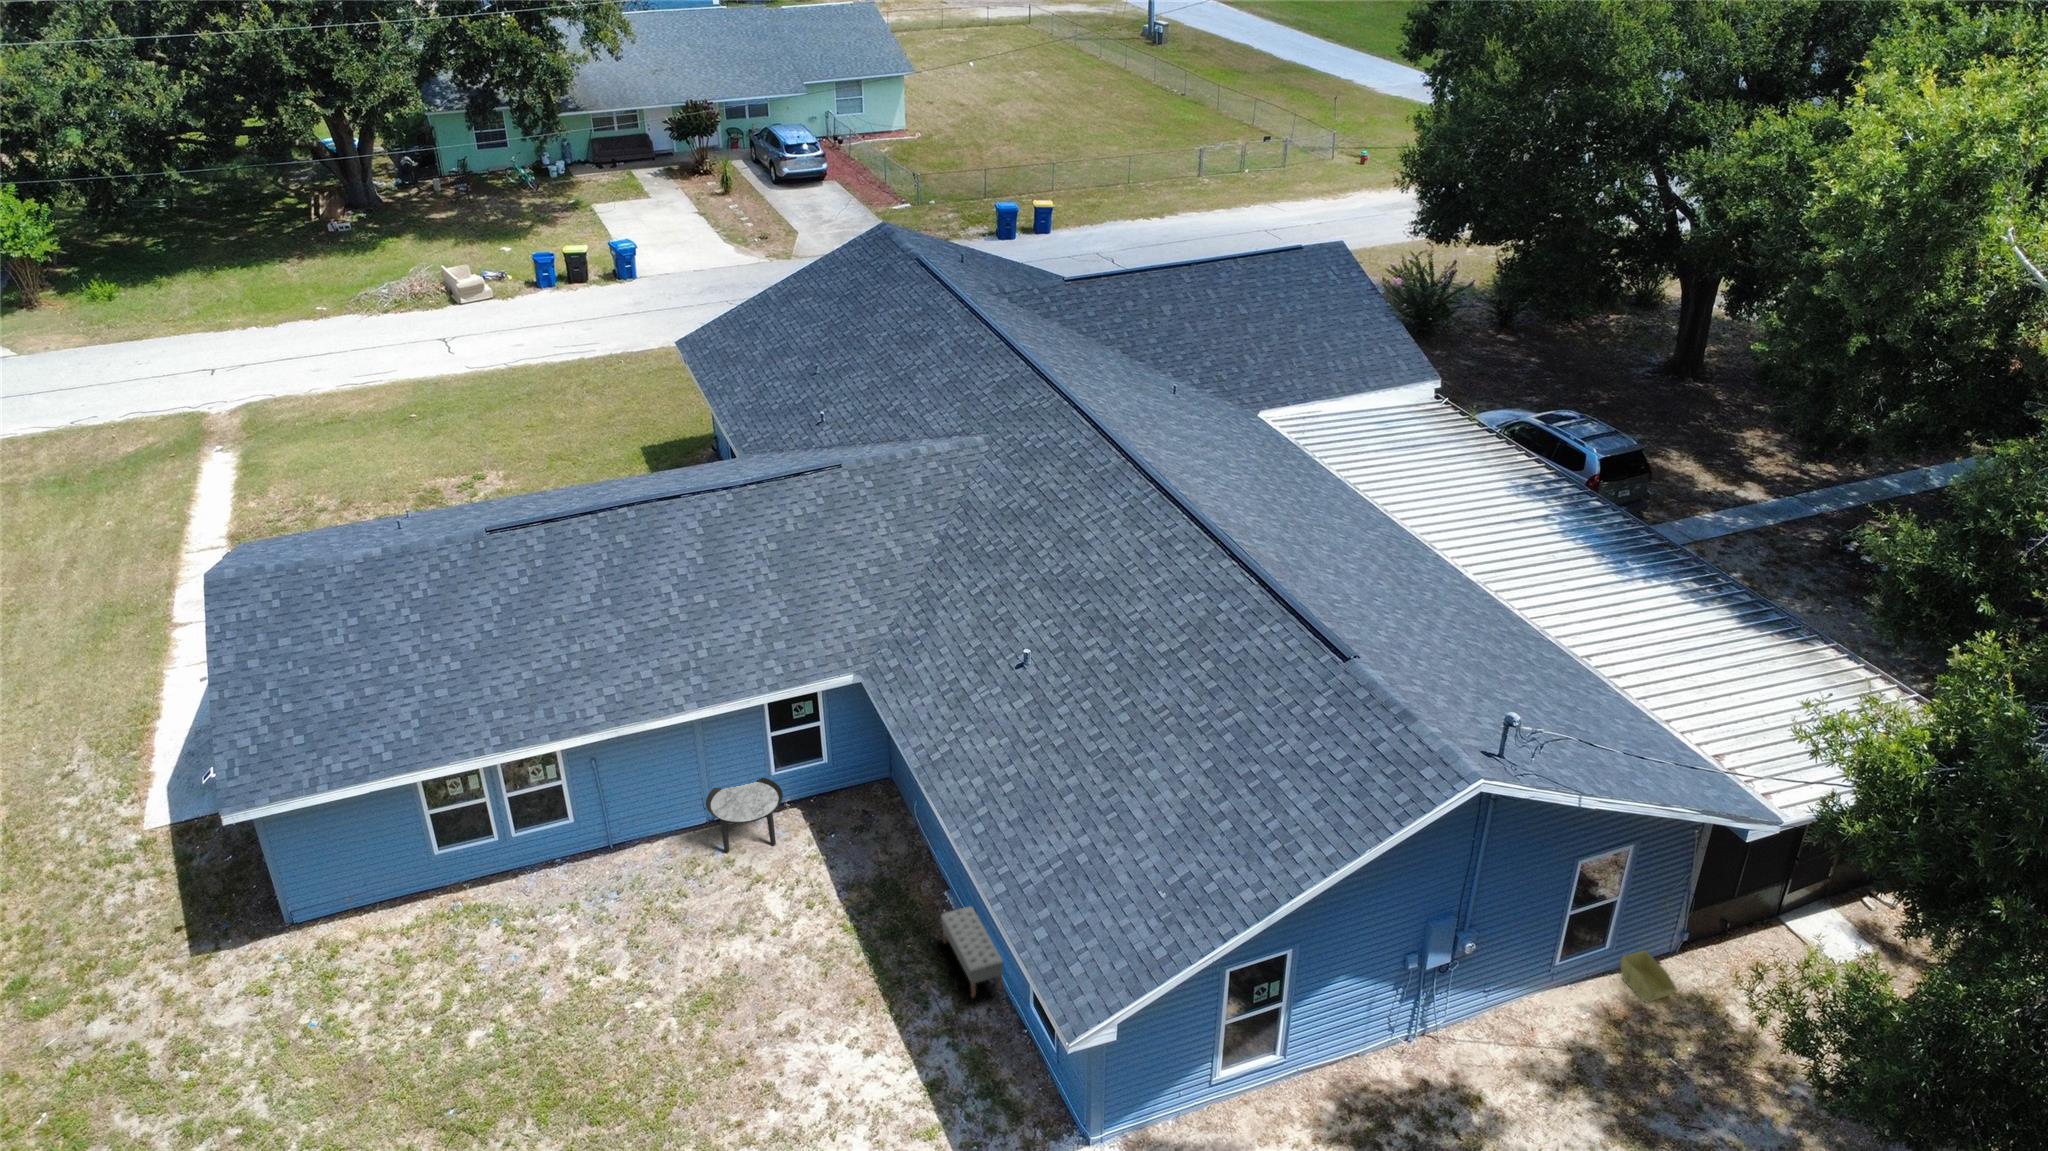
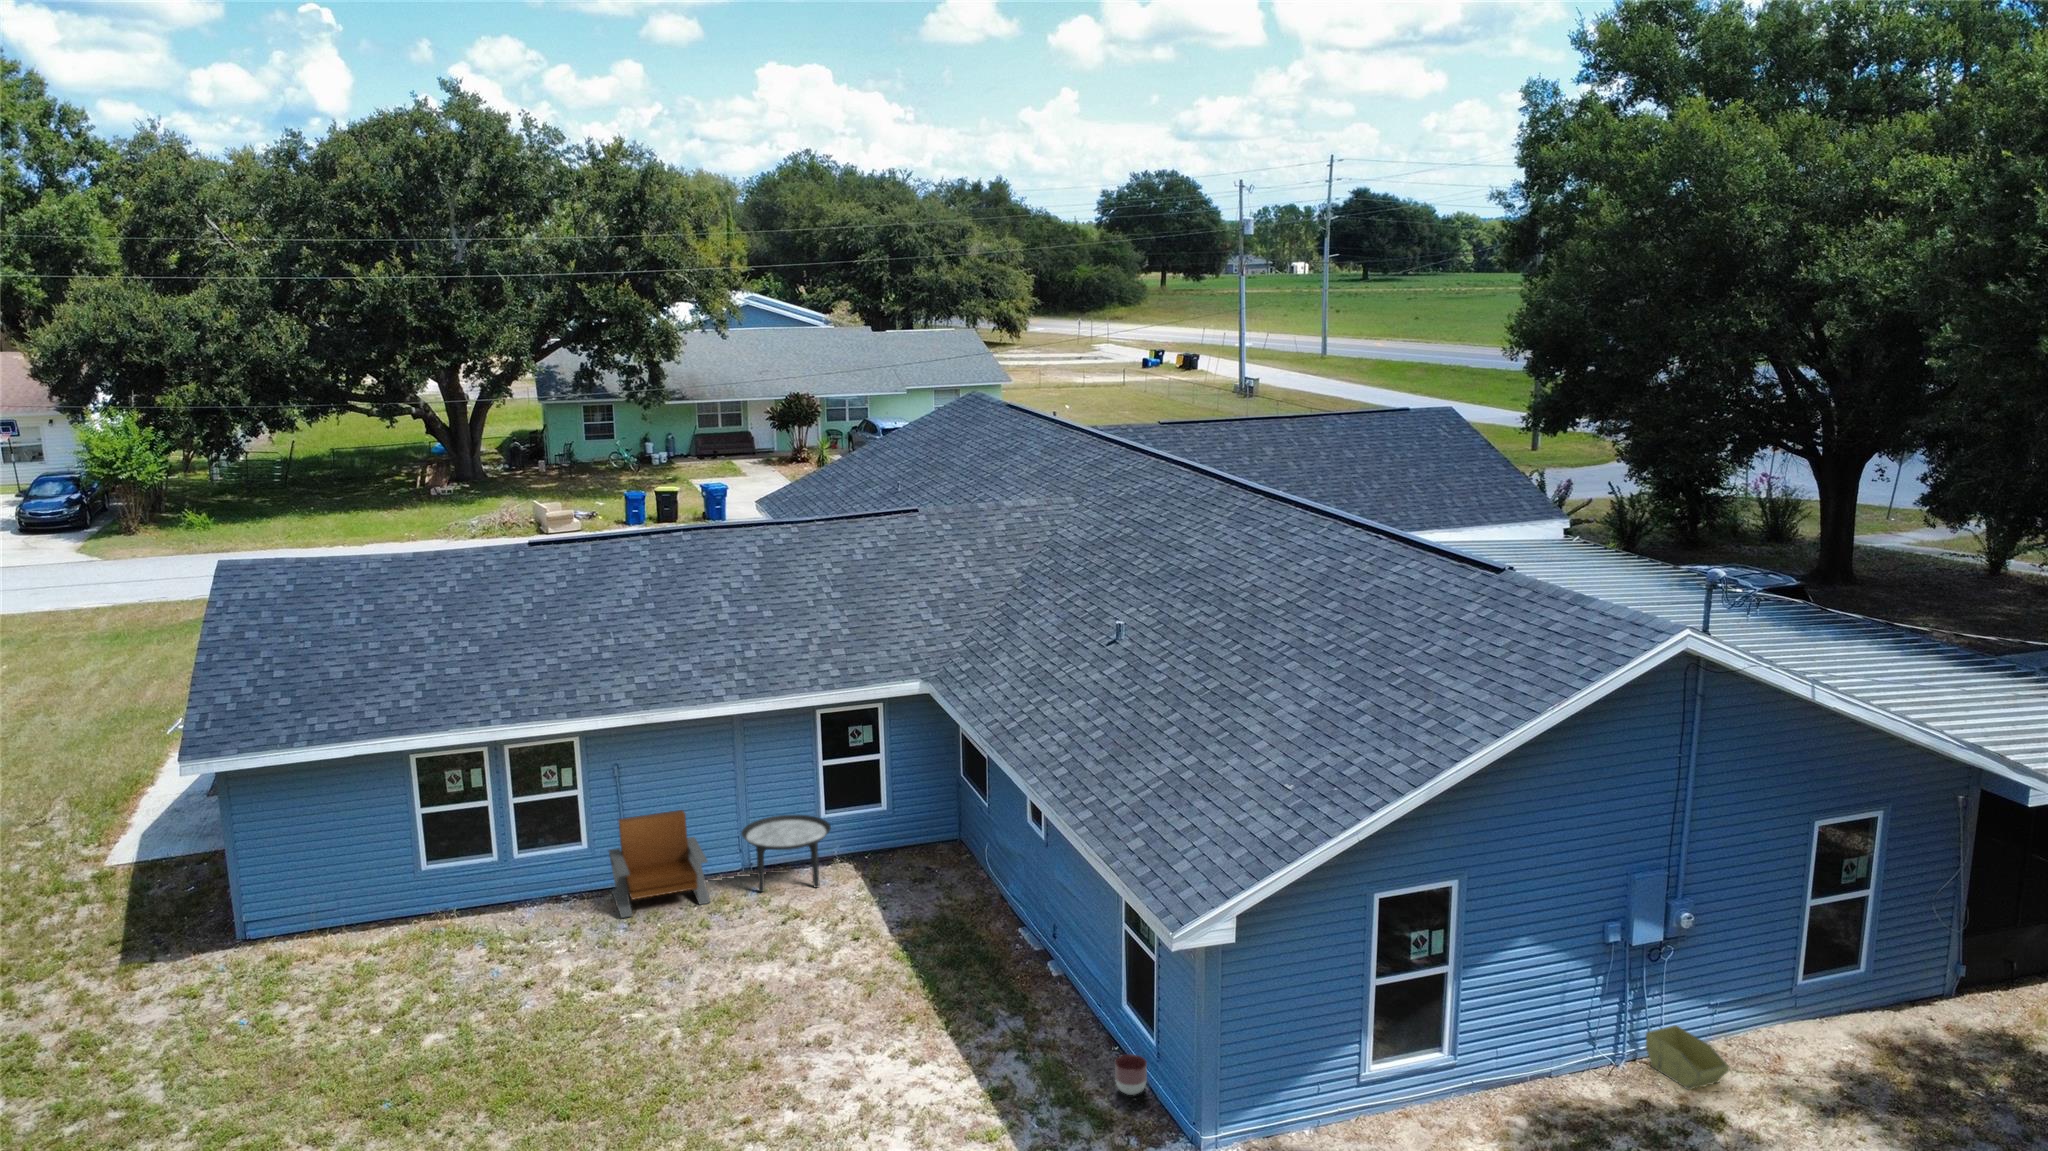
lounge chair: none [593,786,685,889] -> present [609,810,710,918]
bench: present [941,906,1003,998] -> none [1012,921,1089,1016]
storage bin: present [1620,950,1677,1002] -> present [1646,1025,1729,1090]
planter: none [1024,1055,1048,1087] -> present [1115,1054,1147,1095]

